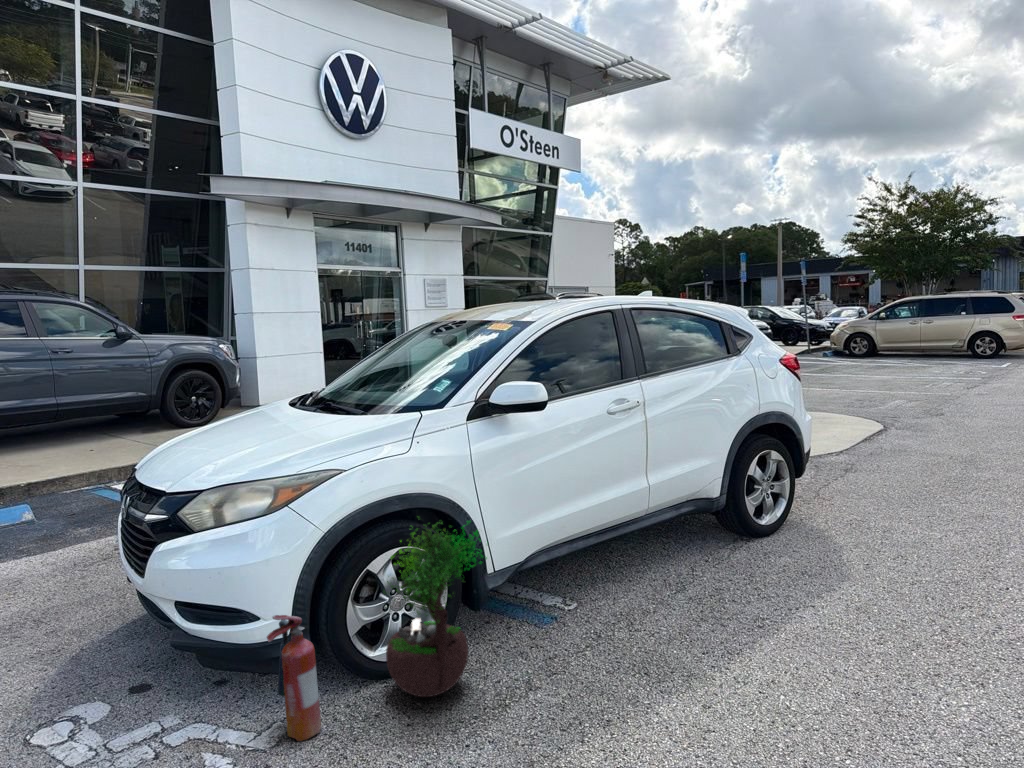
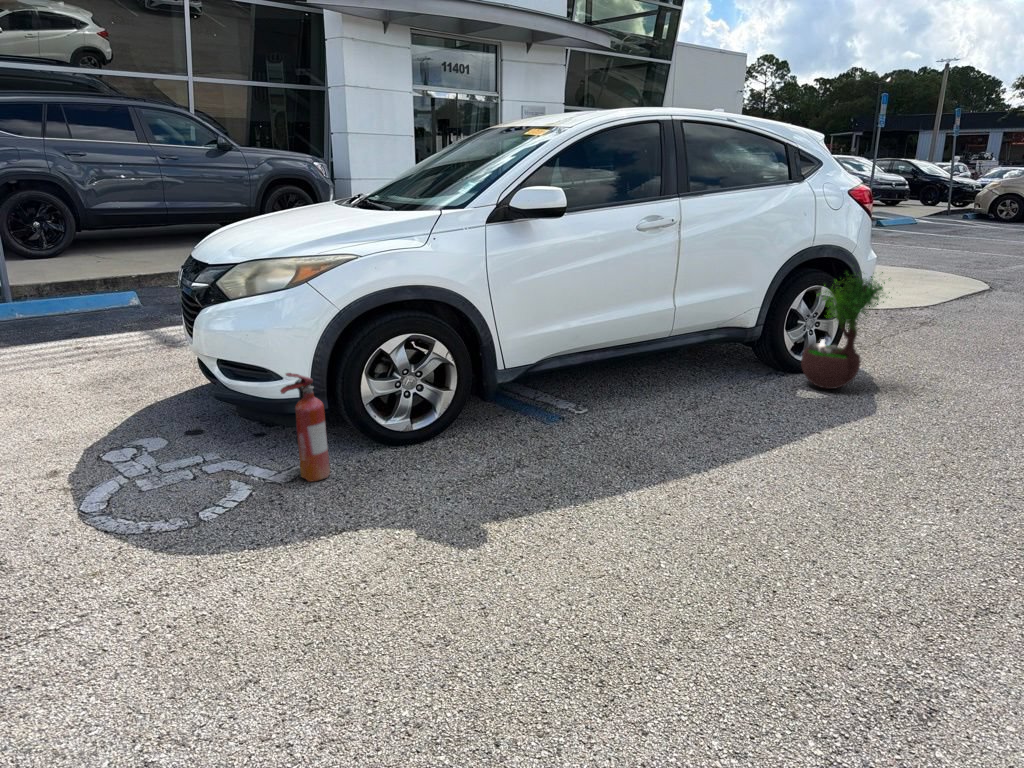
potted tree: present [384,522,487,697] -> present [801,272,892,389]

